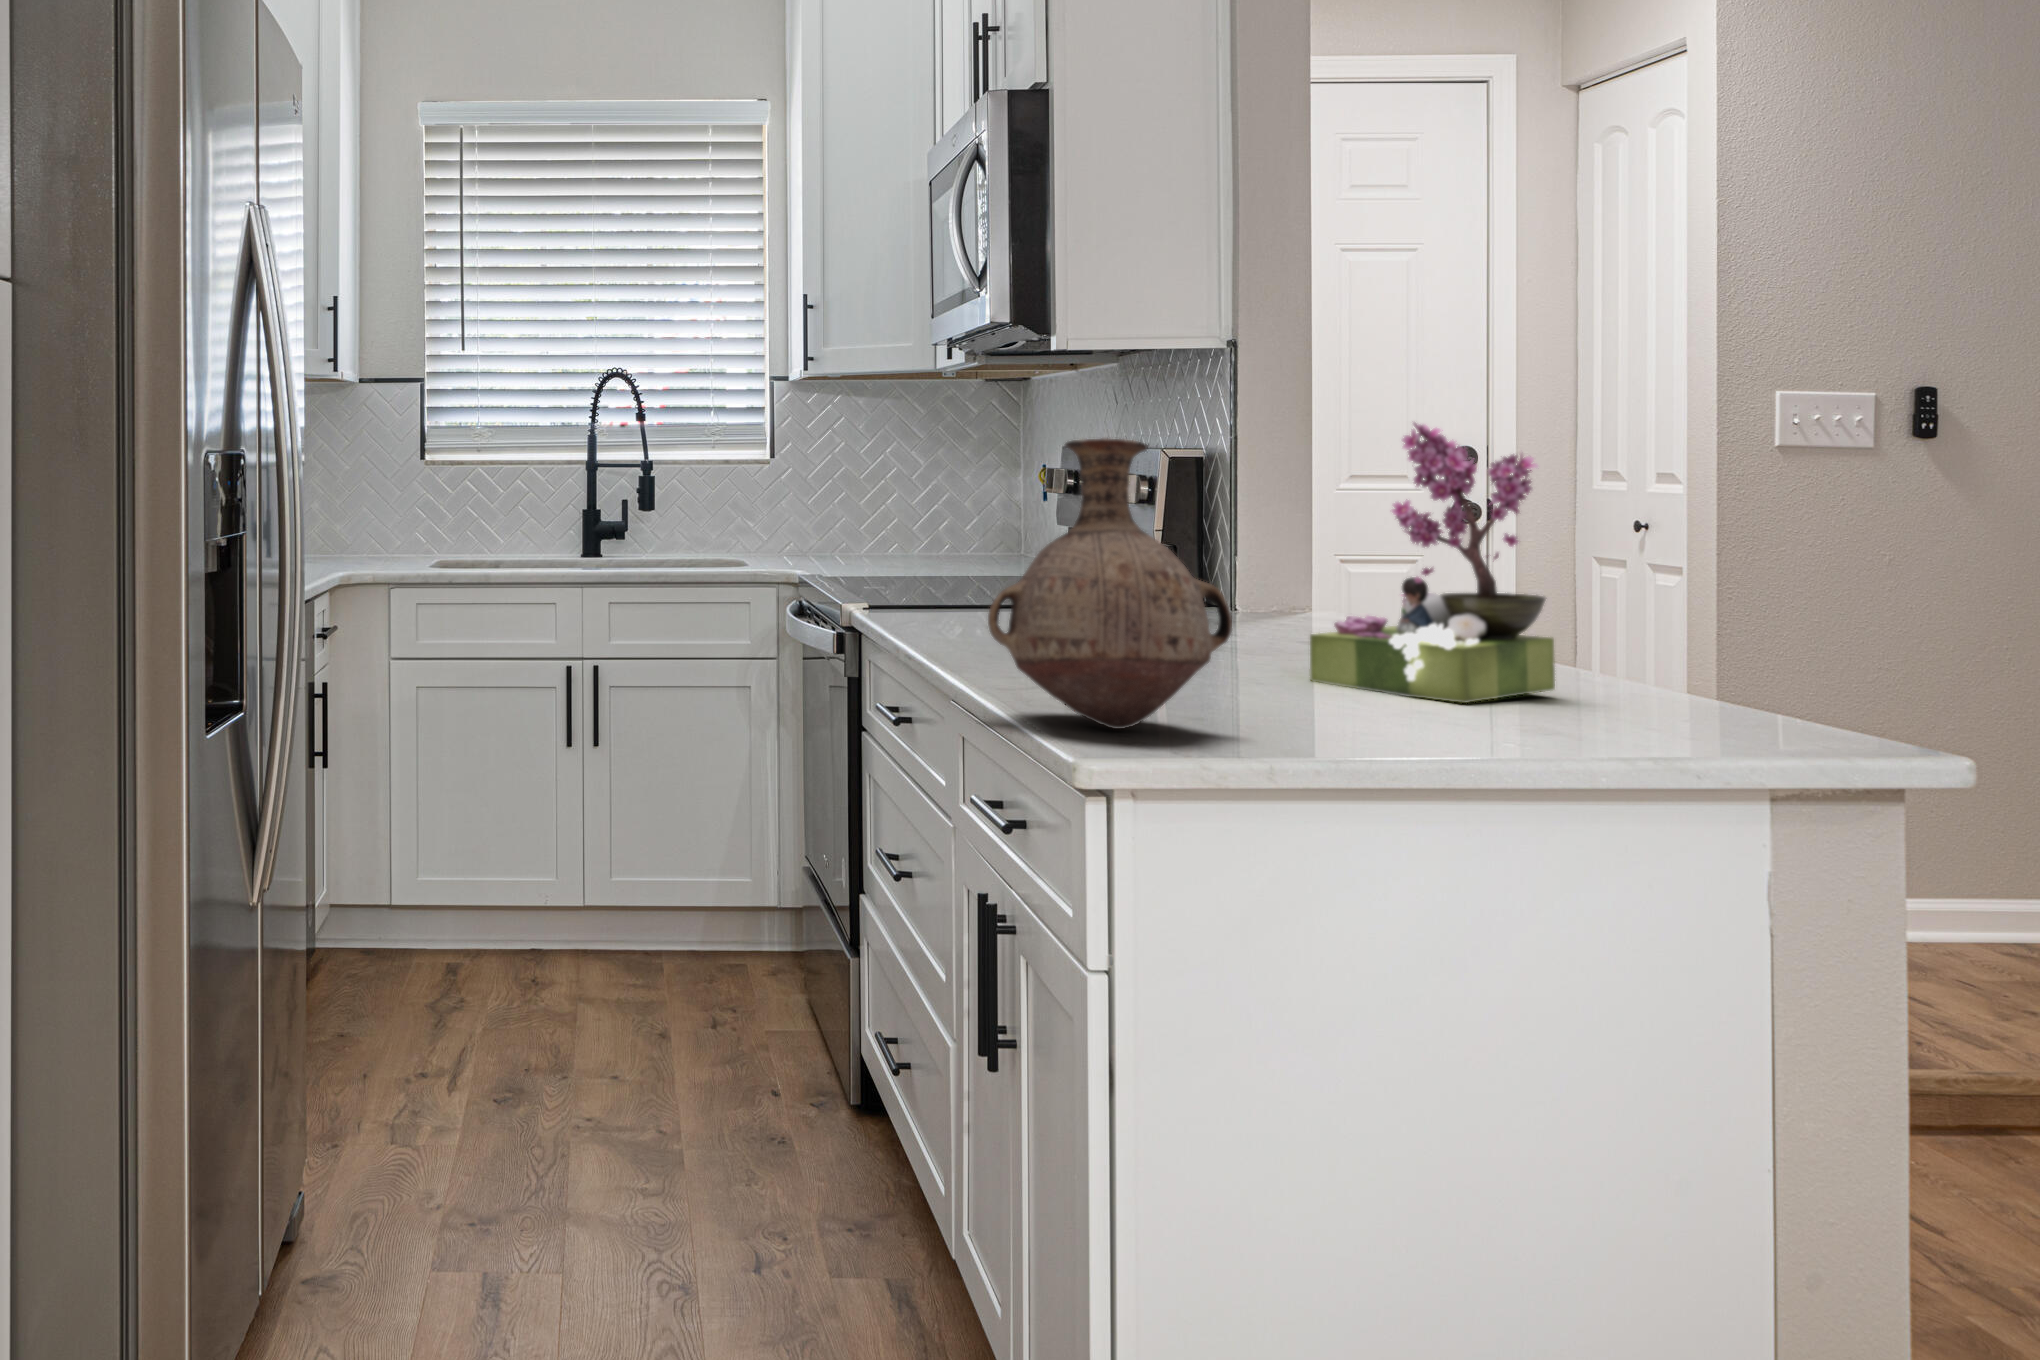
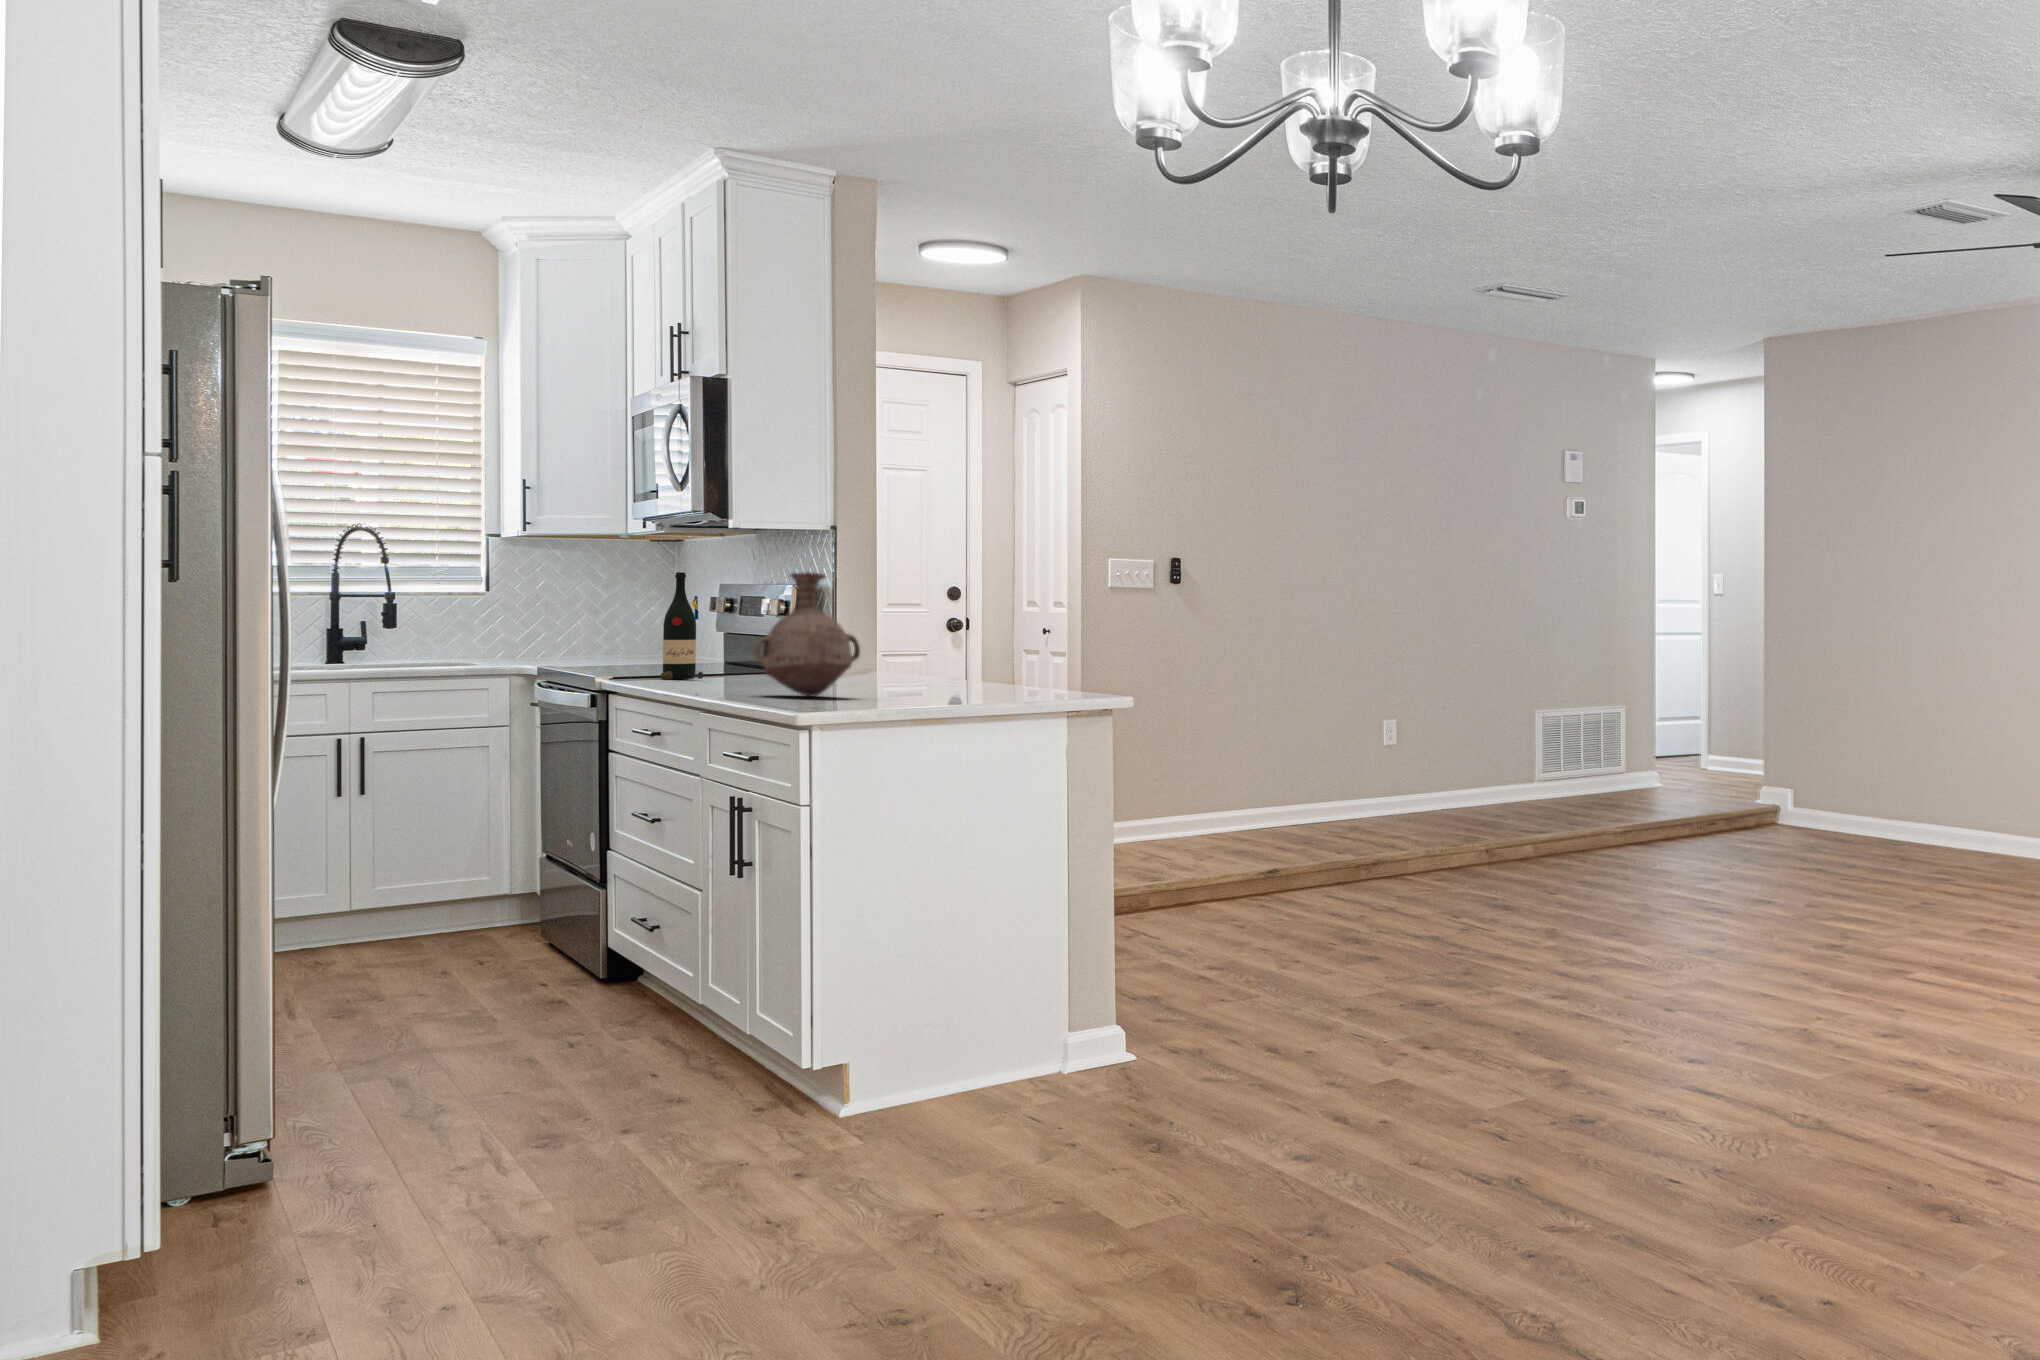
flower arrangement: present [1310,423,1555,703] -> none [882,568,989,693]
wine bottle: none [904,434,976,630] -> present [661,572,703,680]

